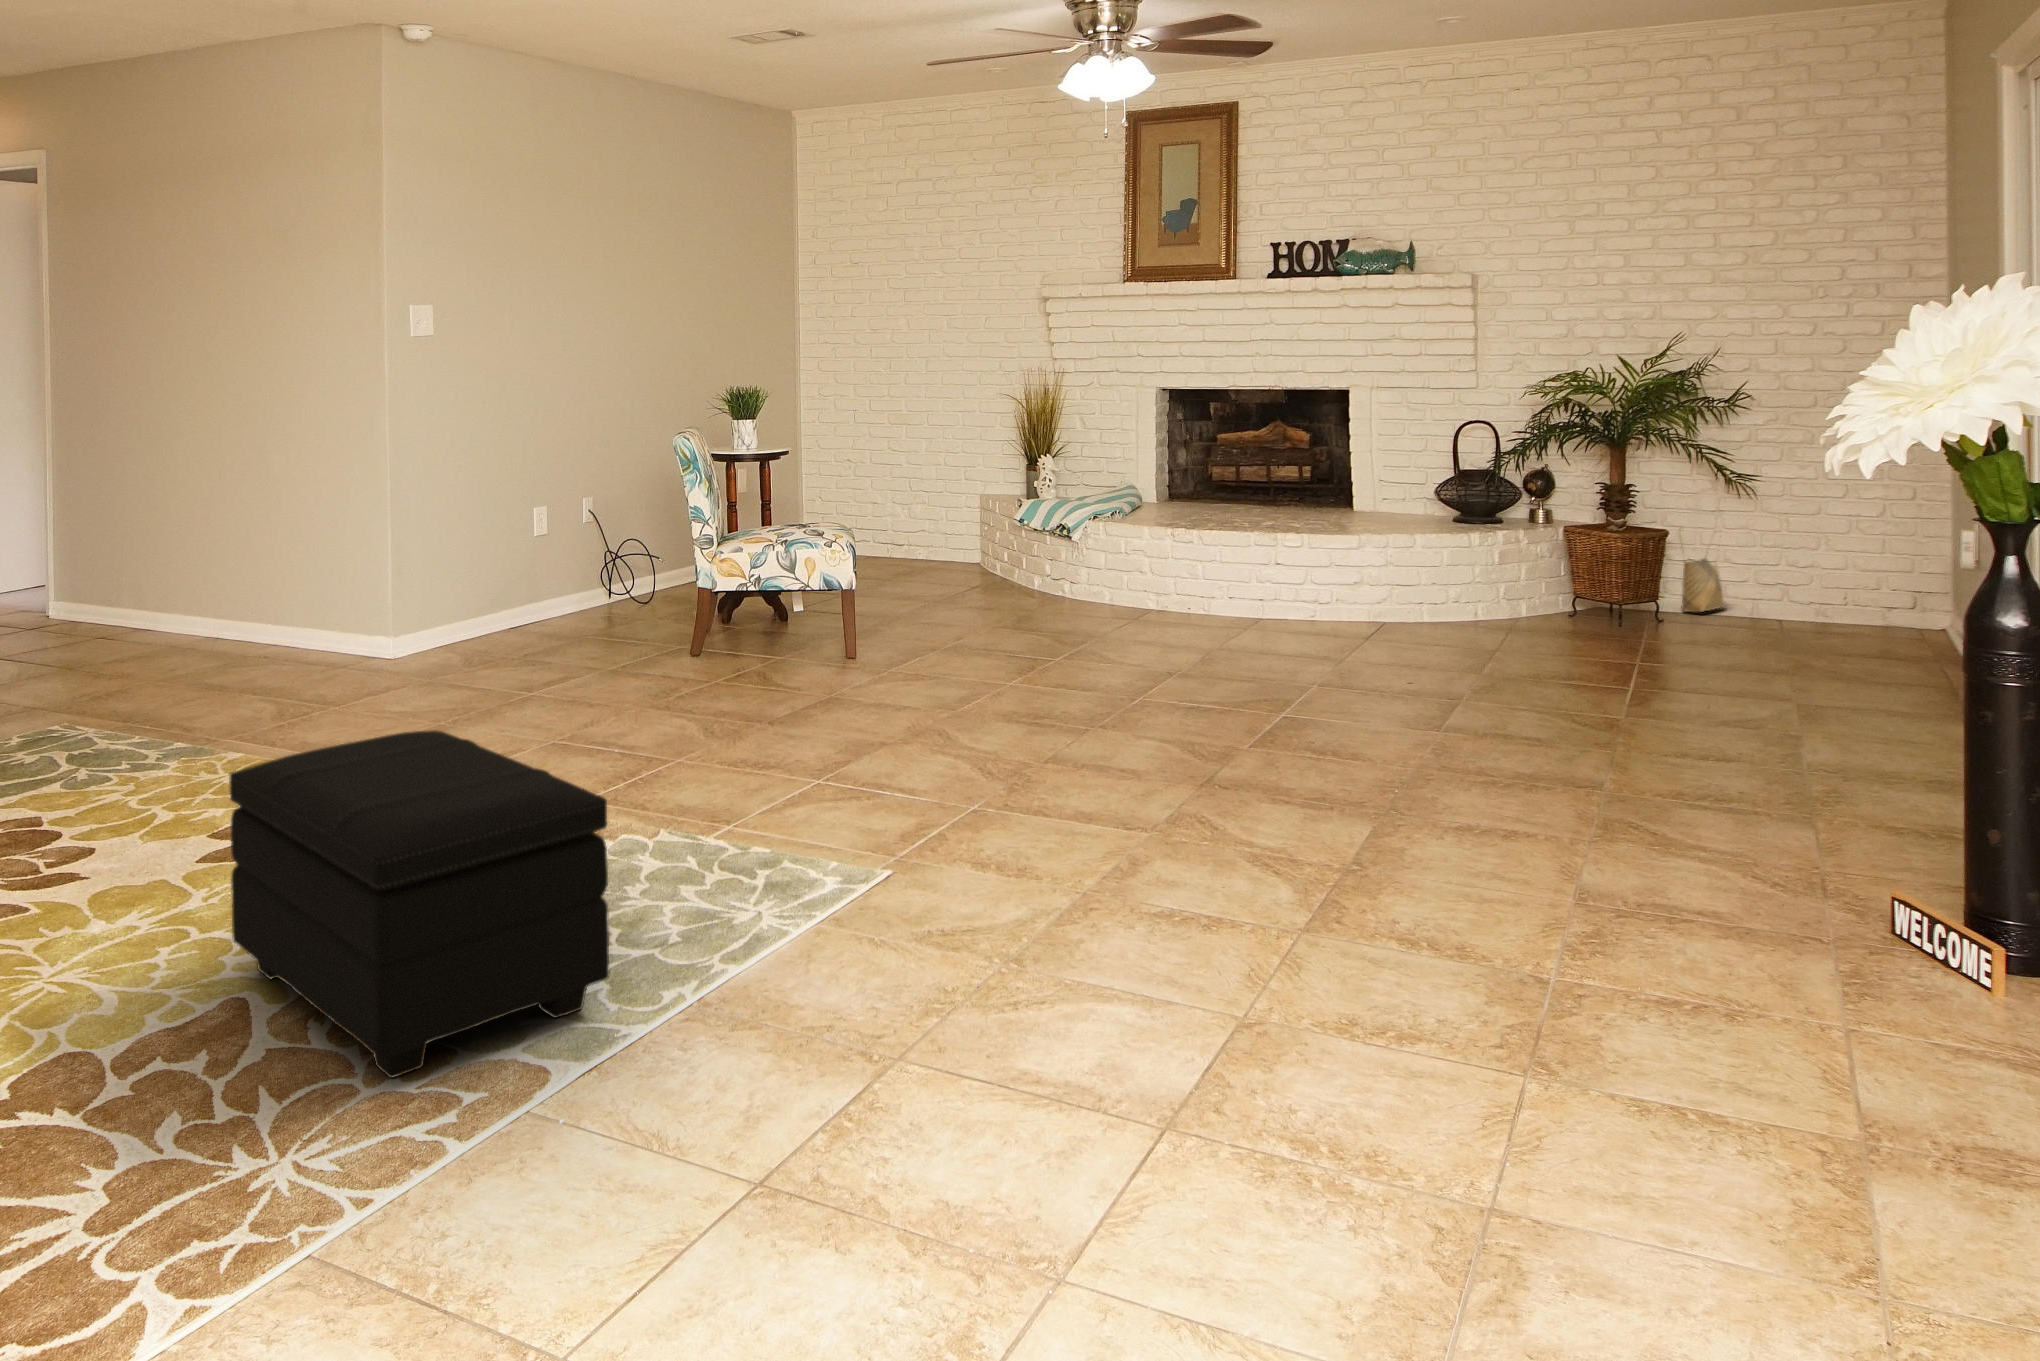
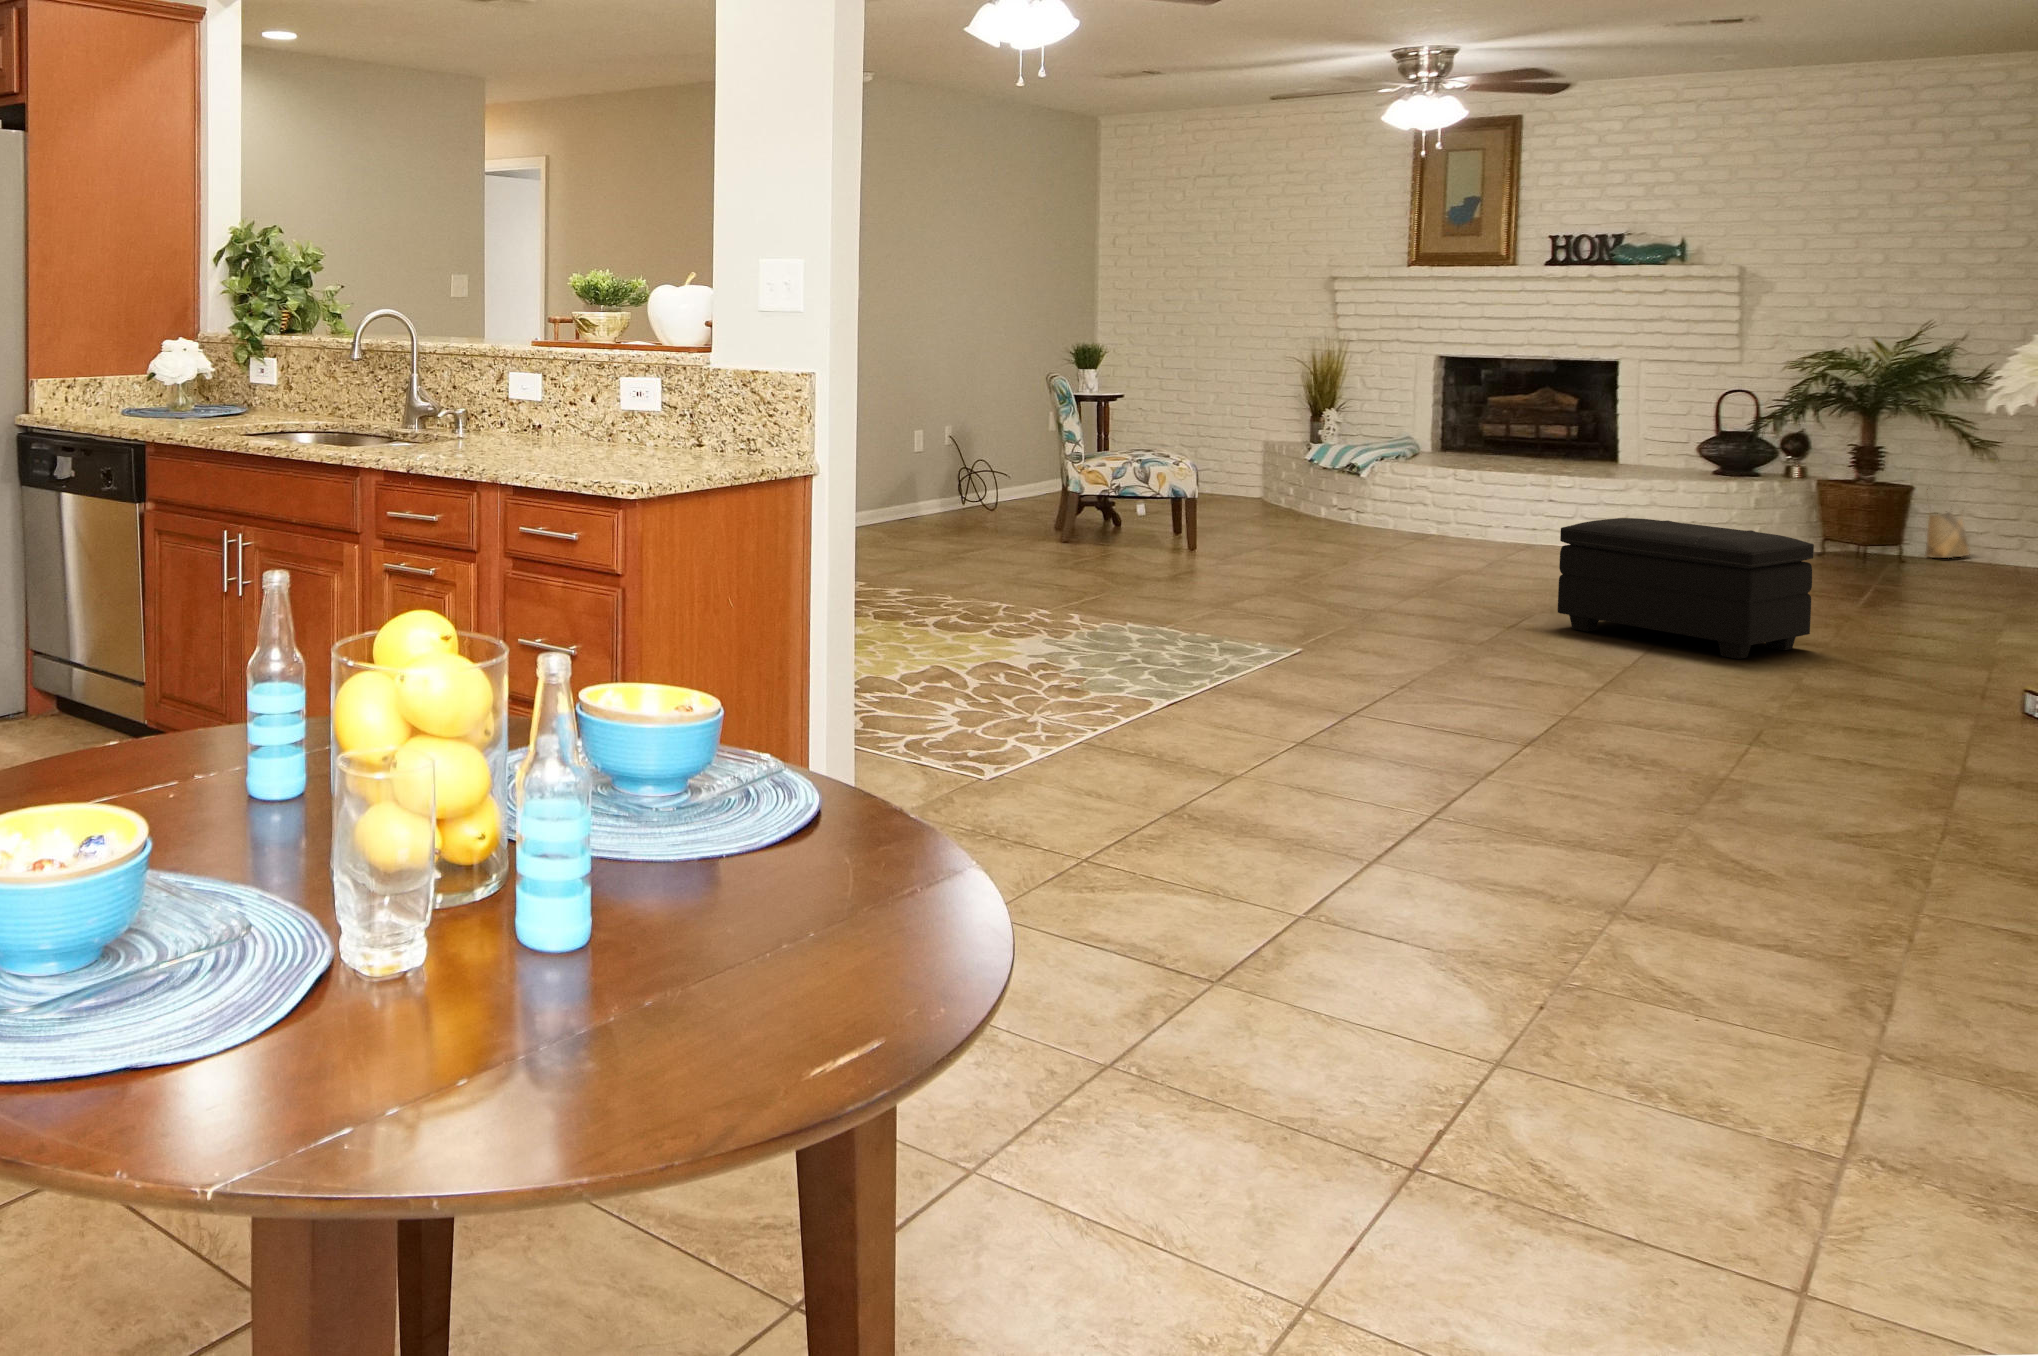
footstool: present [229,730,609,1078] -> present [1558,518,1814,659]

